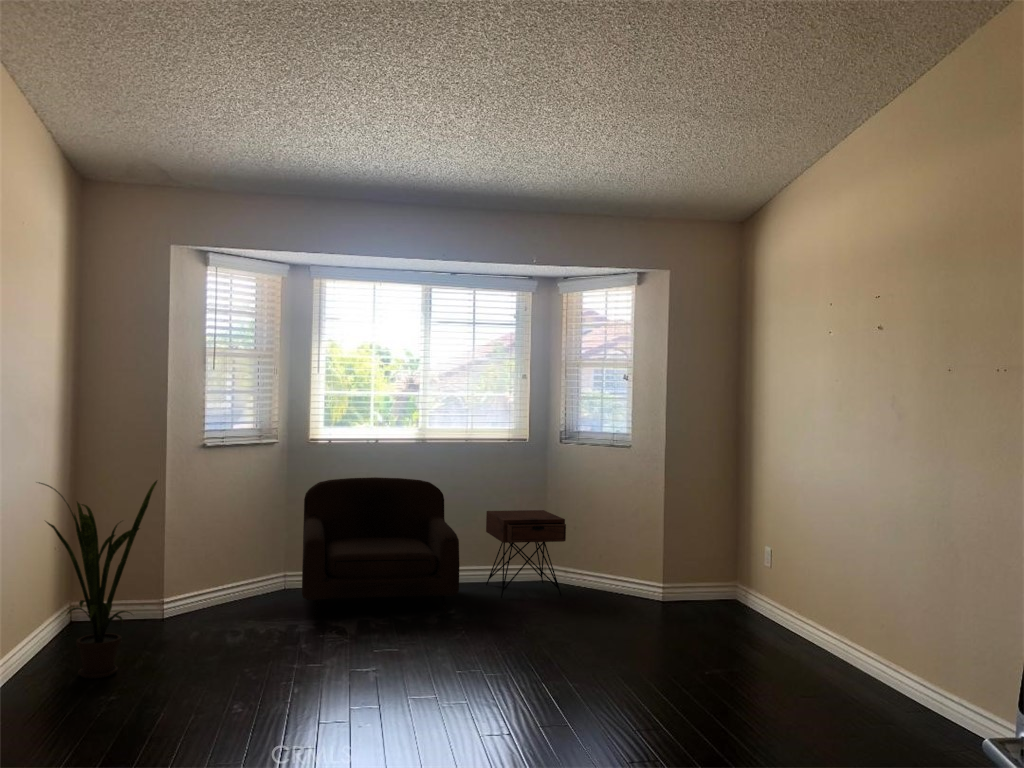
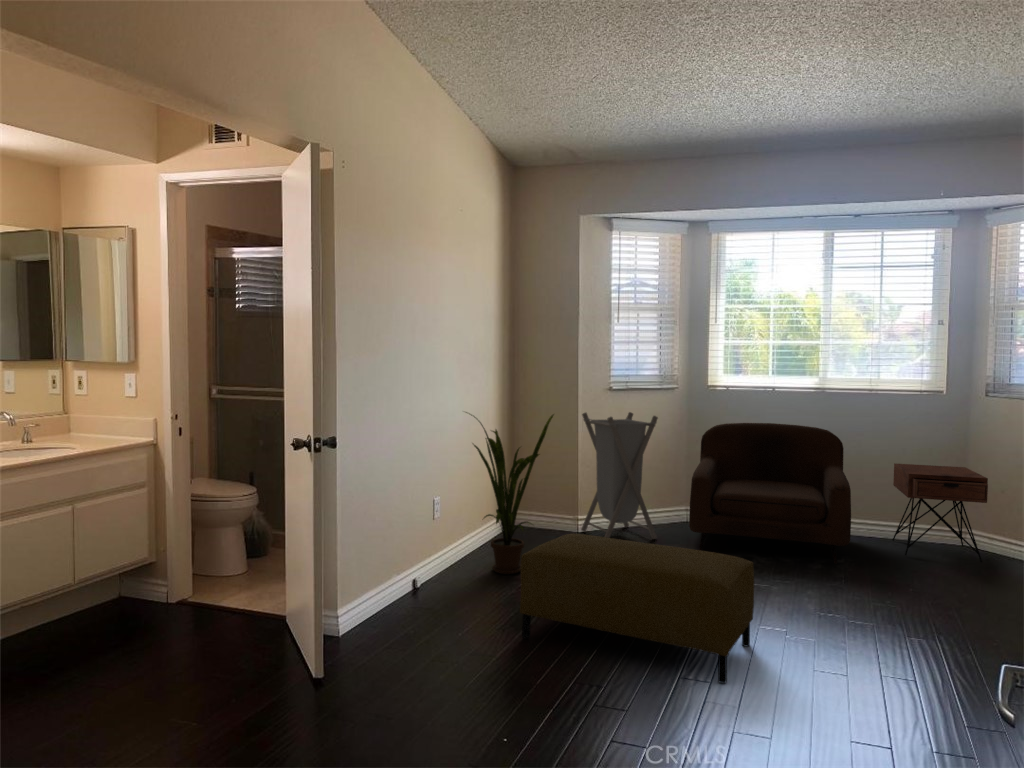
laundry hamper: none [170,472,264,624] -> present [581,412,658,539]
ottoman: none [154,616,401,744] -> present [520,533,754,683]

